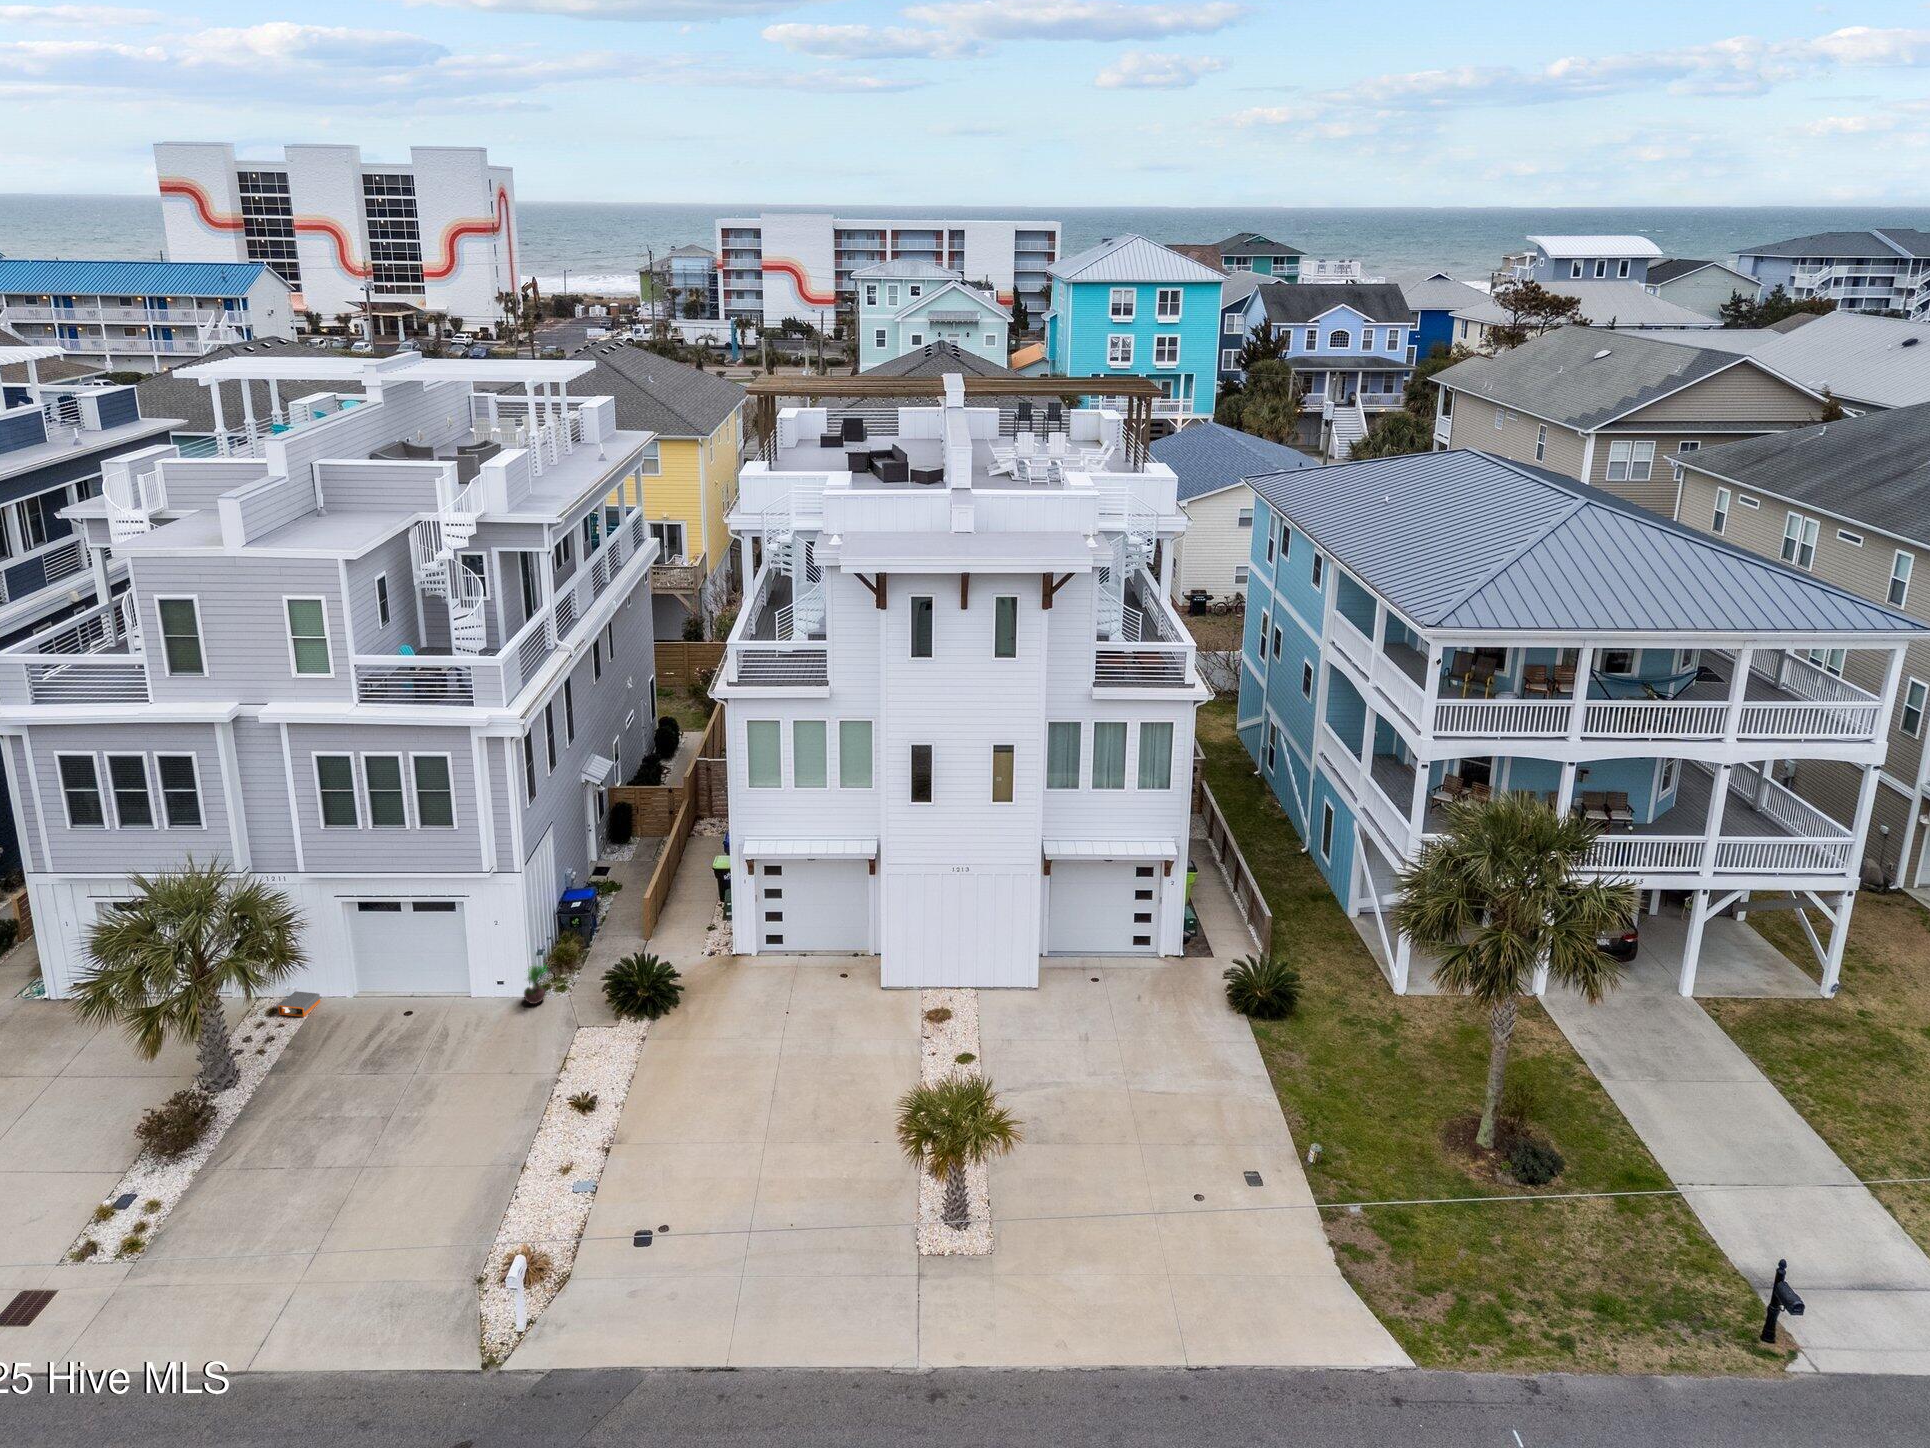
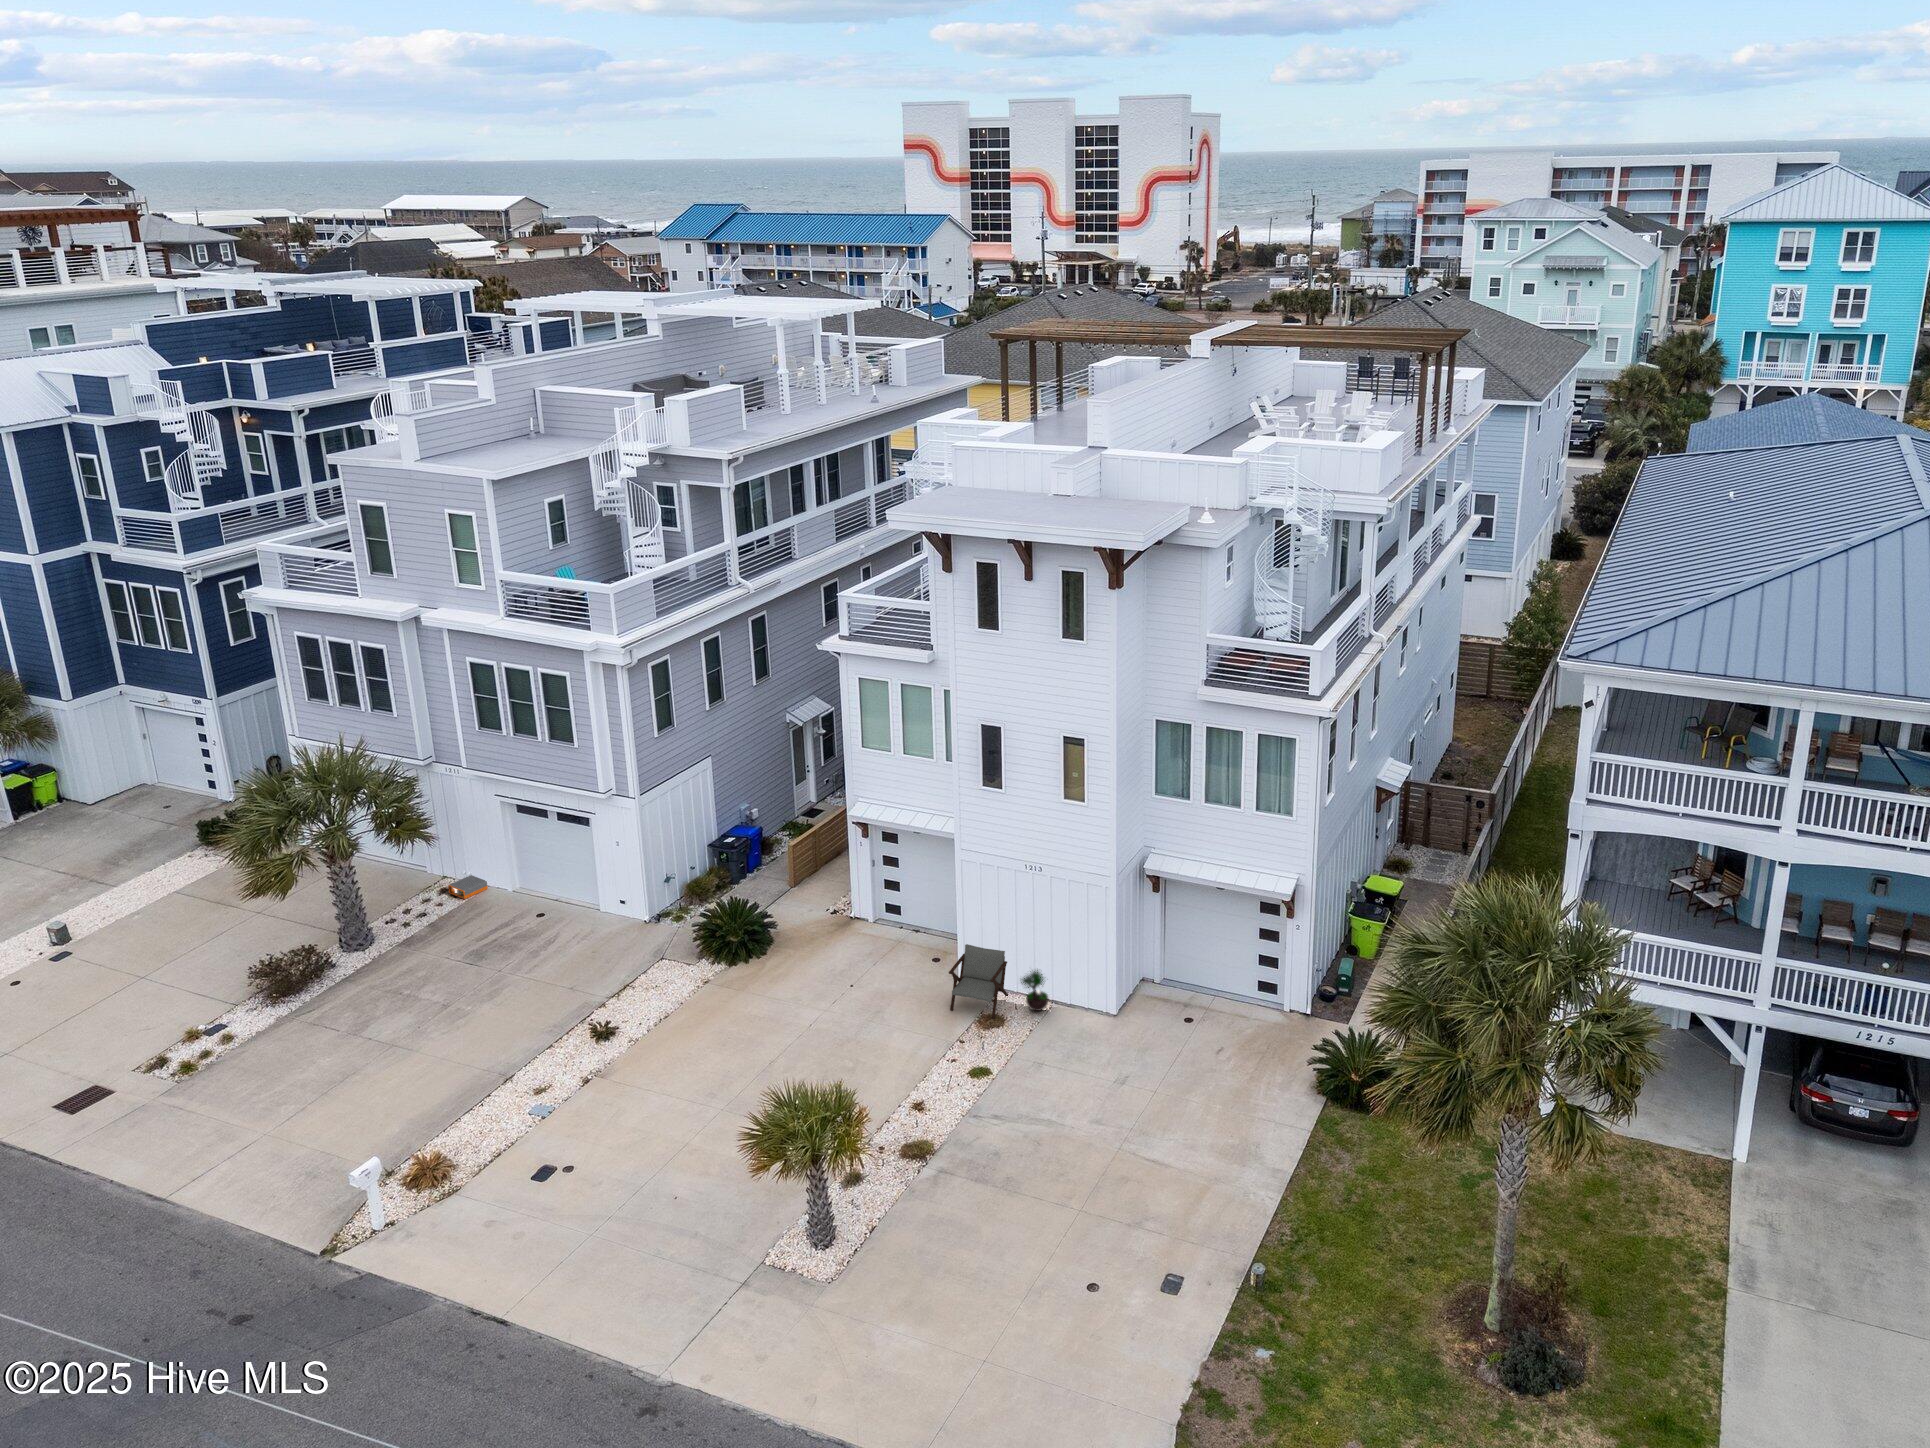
lounge chair: none [887,949,933,1012] -> present [949,944,1008,1019]
potted tree: present [524,965,546,1004] -> present [1021,970,1048,1011]

